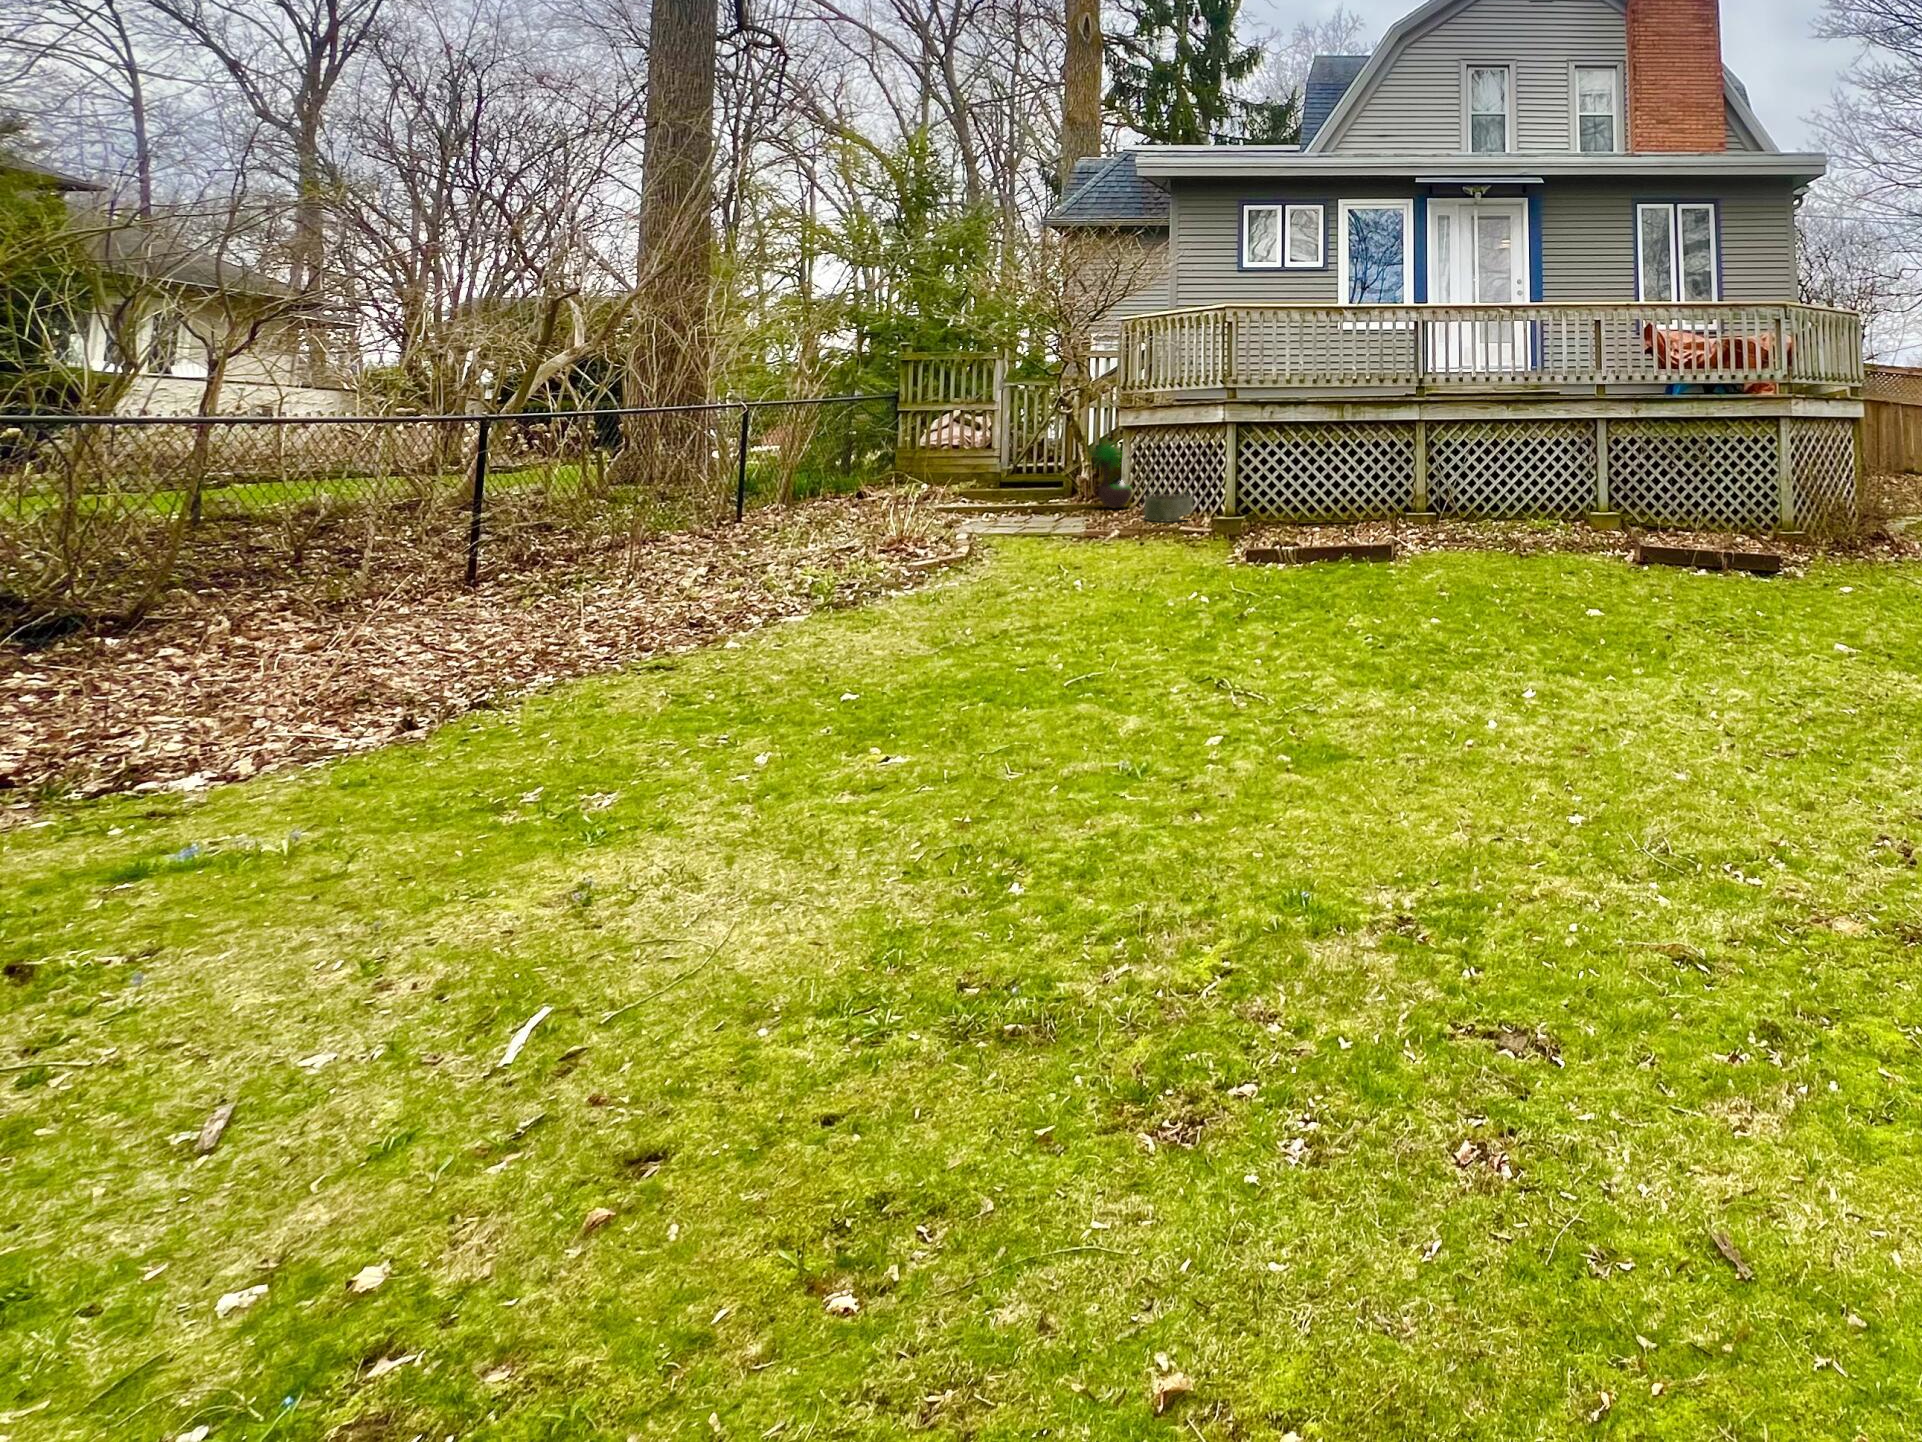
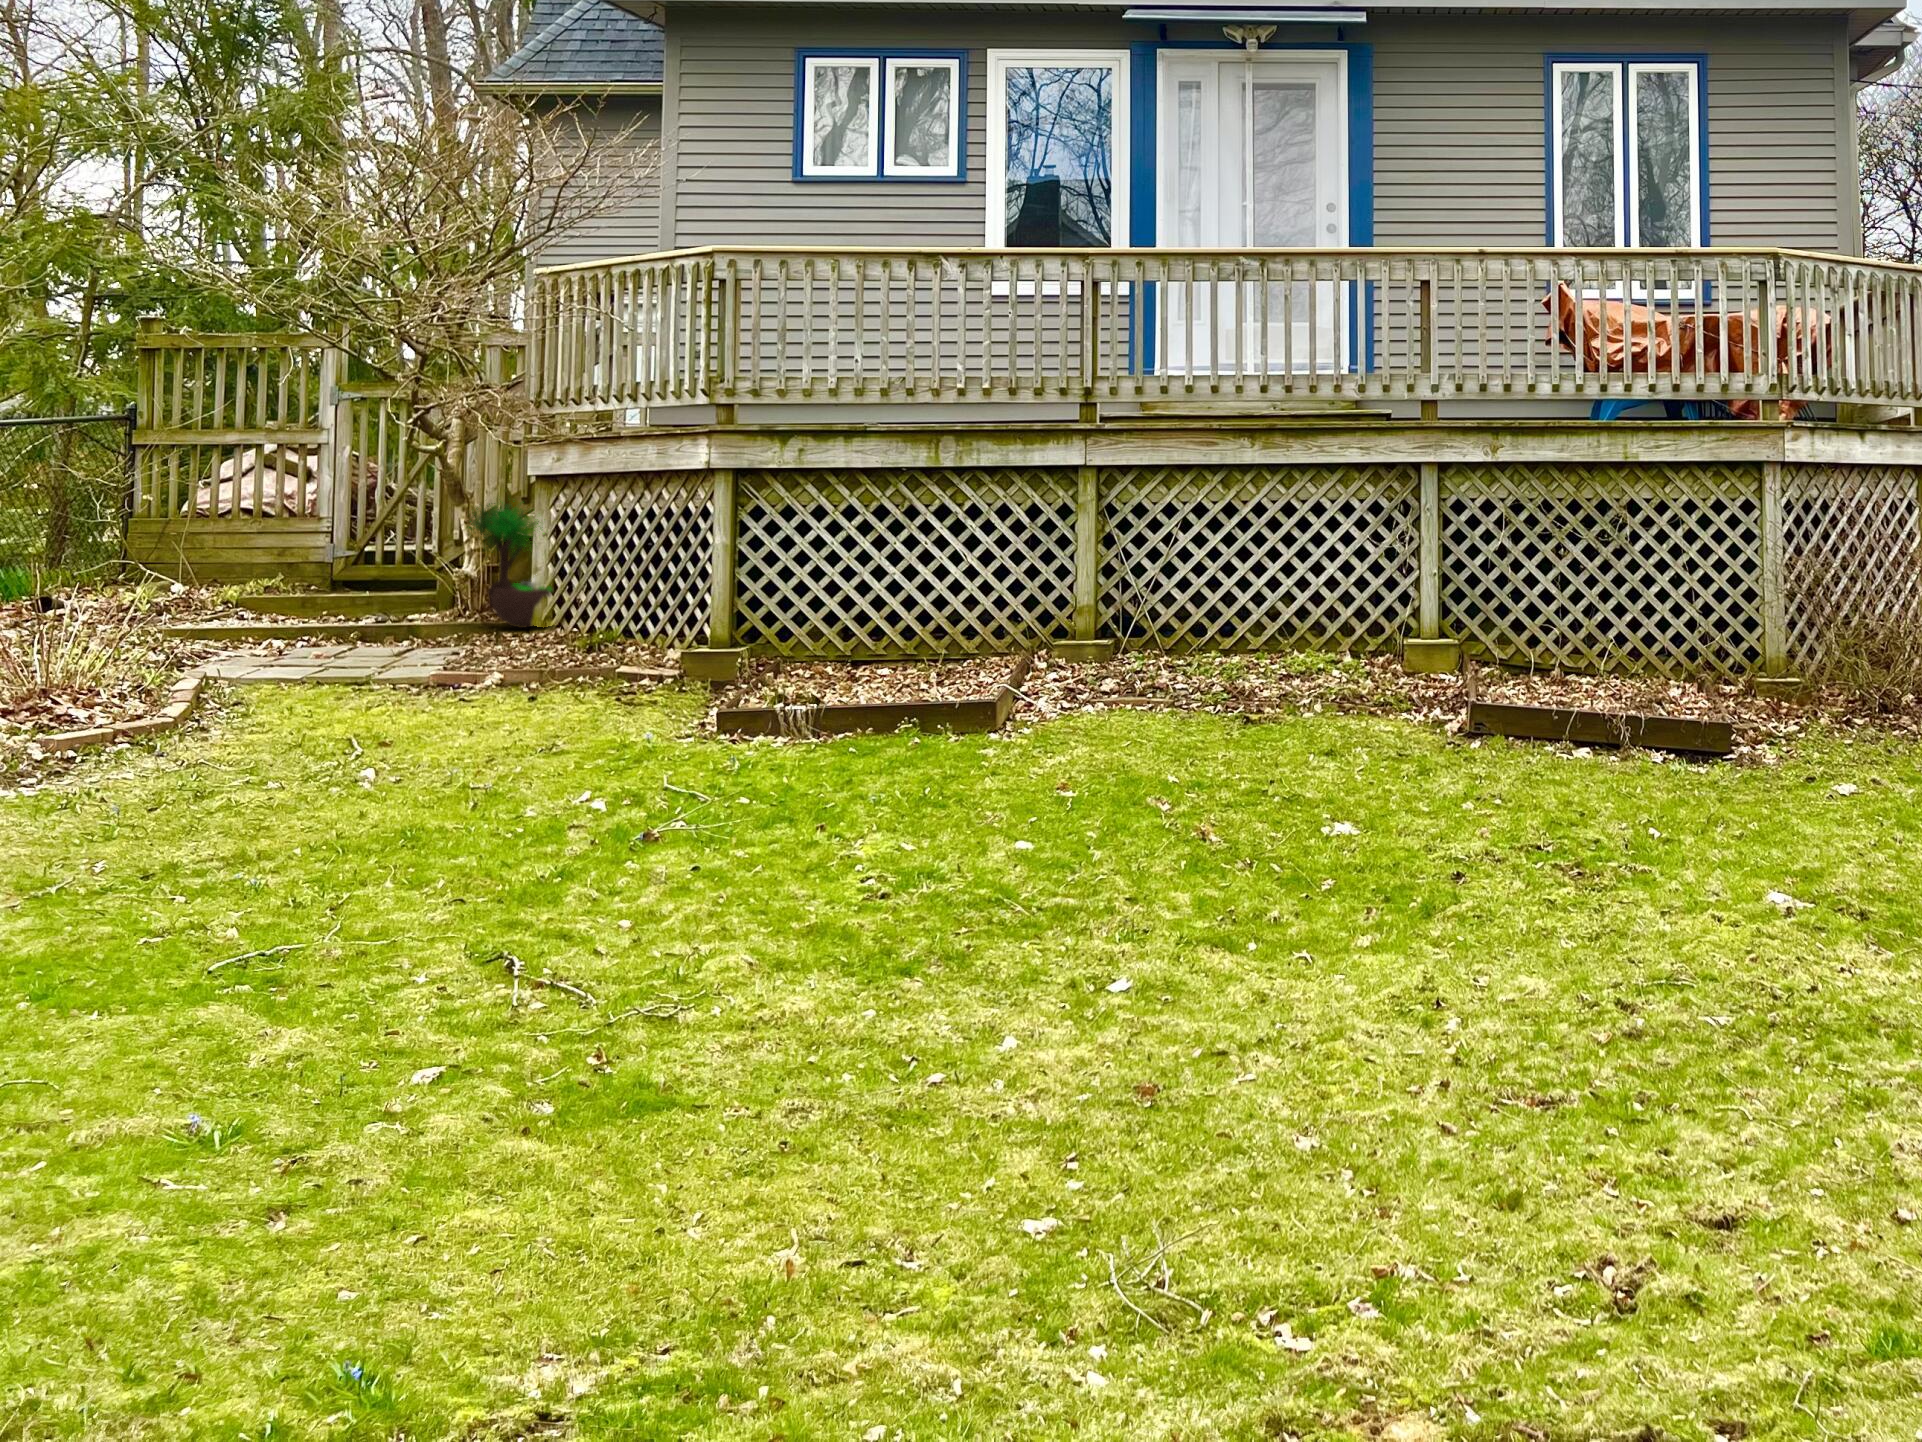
basket: present [1144,494,1193,522] -> none [559,590,656,654]

